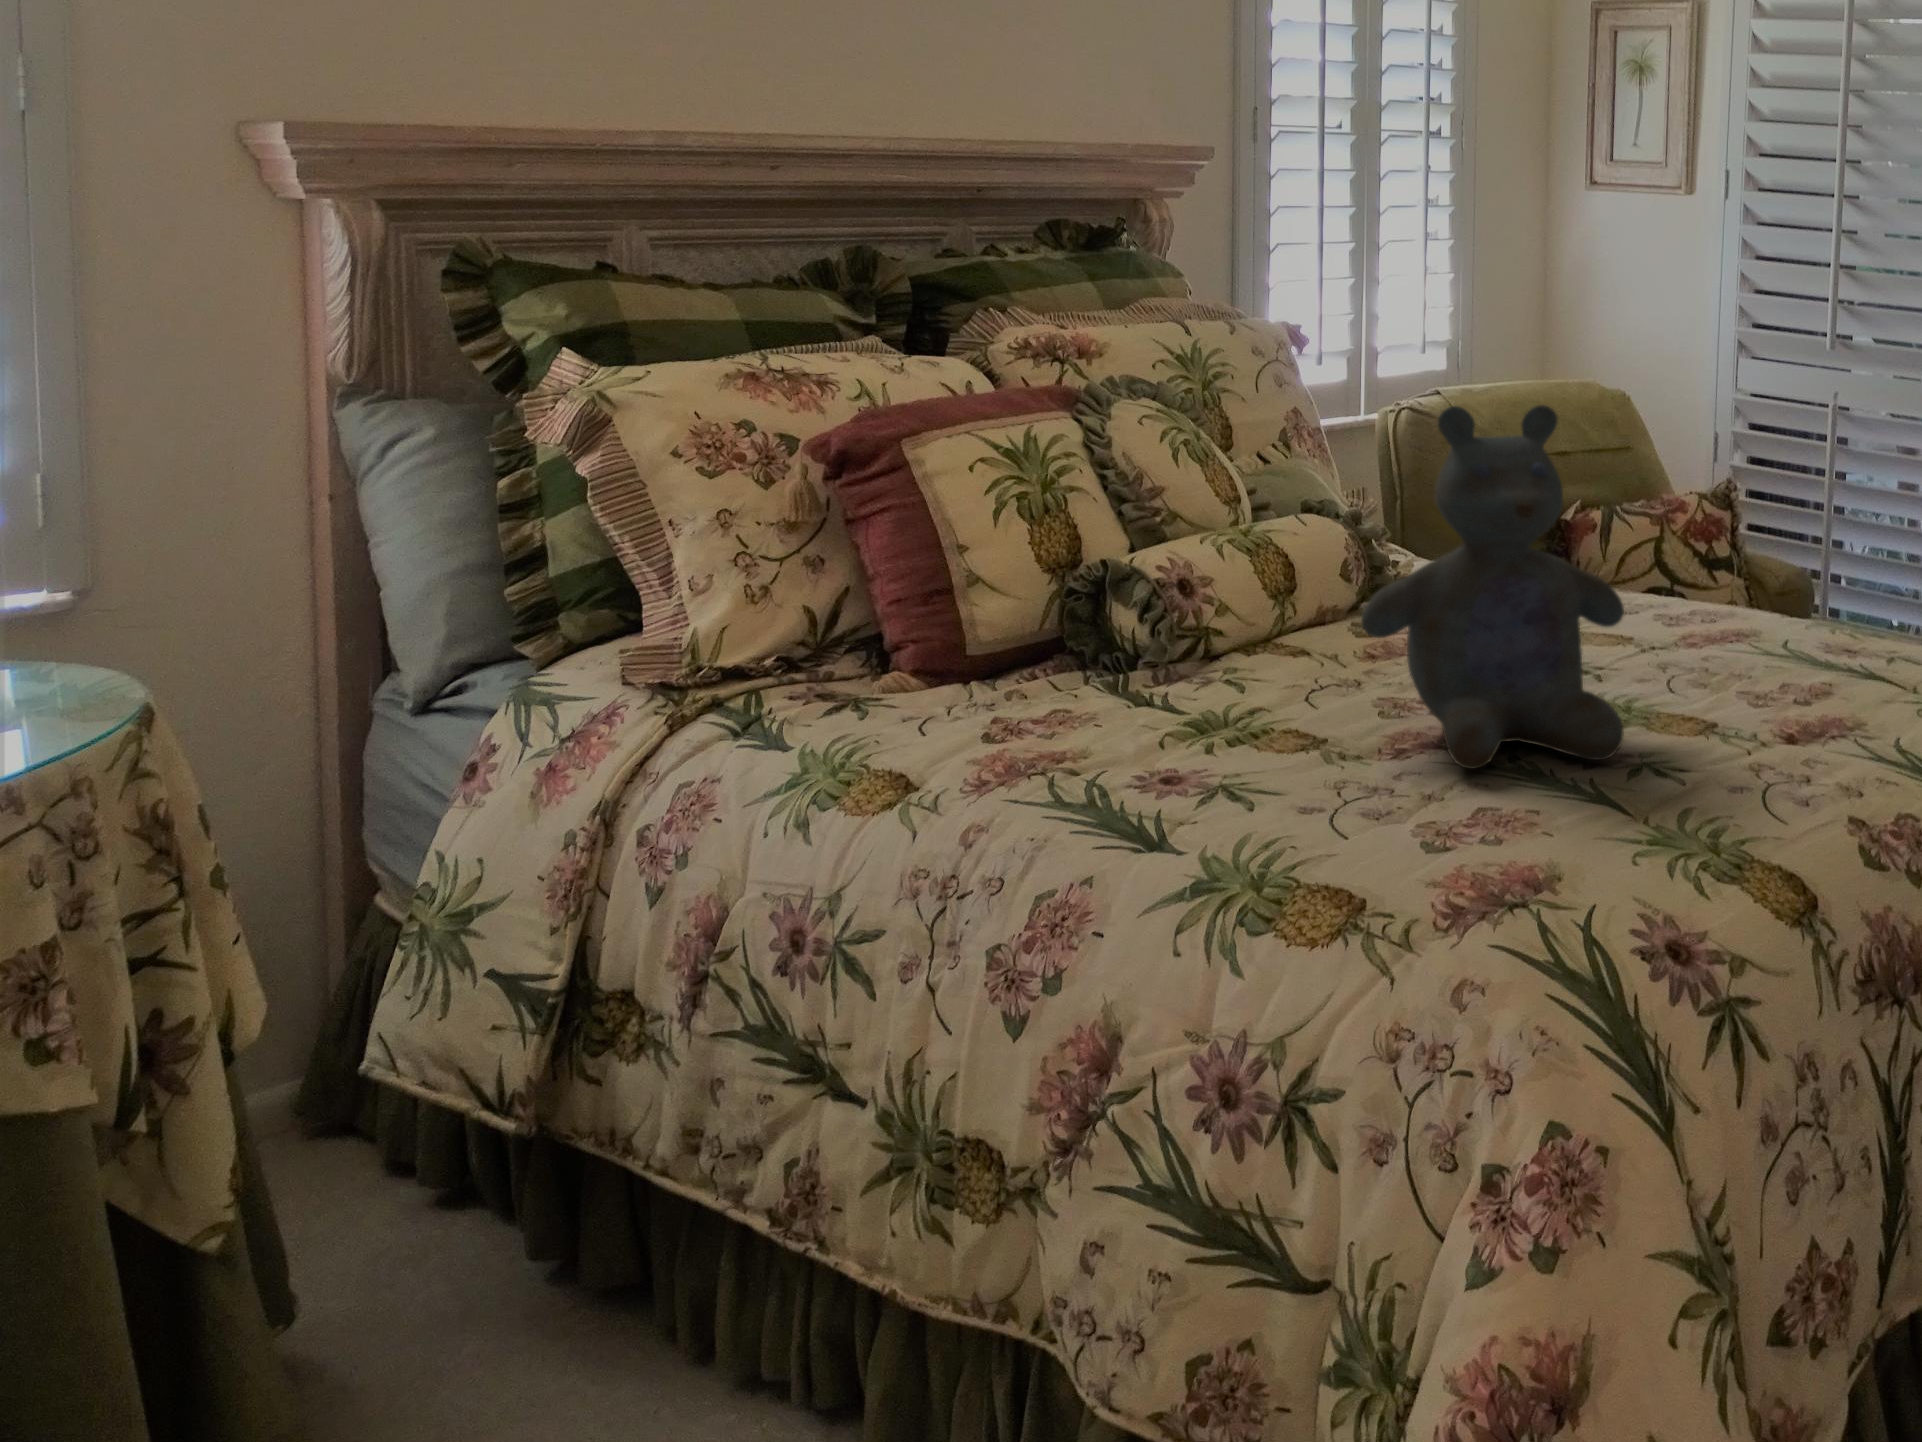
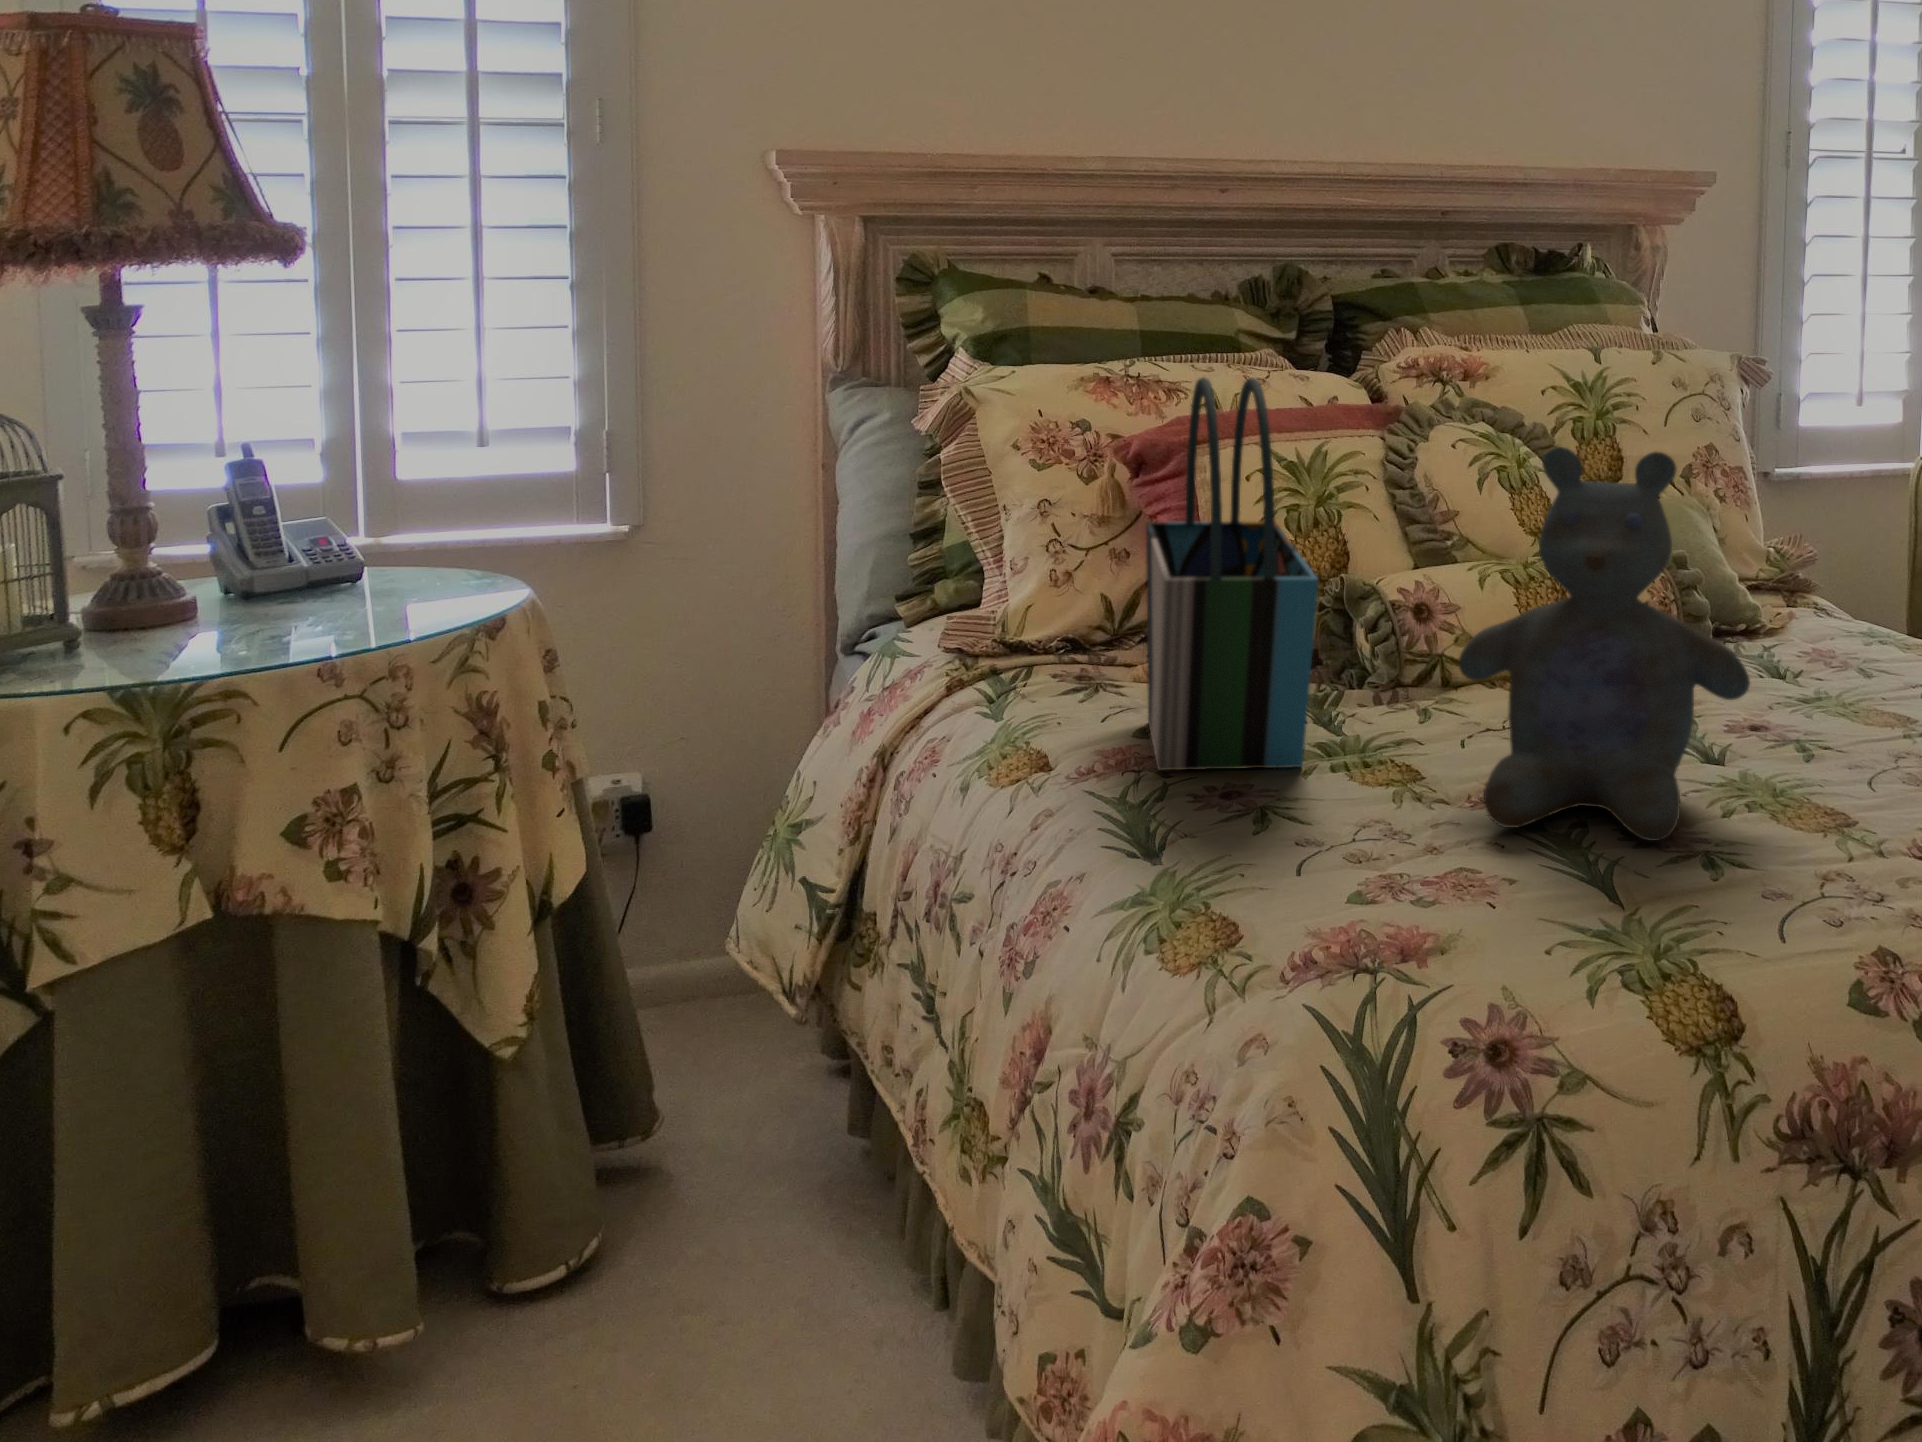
tote bag: none [938,355,1249,773] -> present [1146,377,1318,770]

